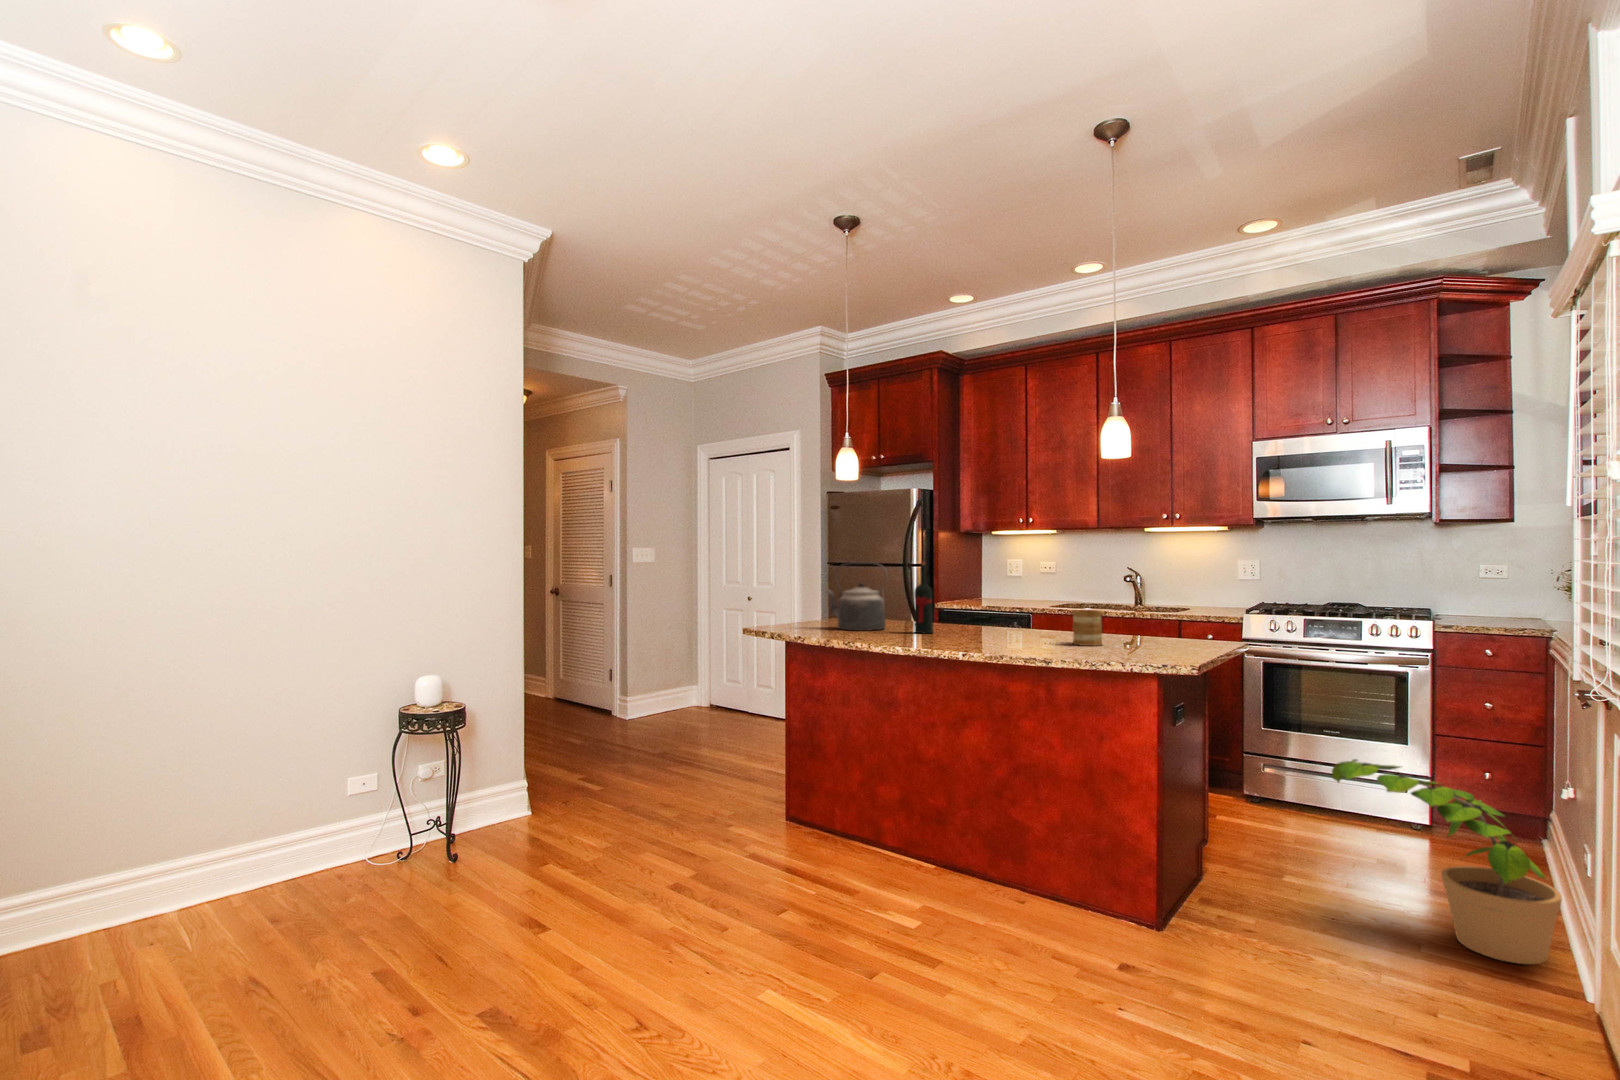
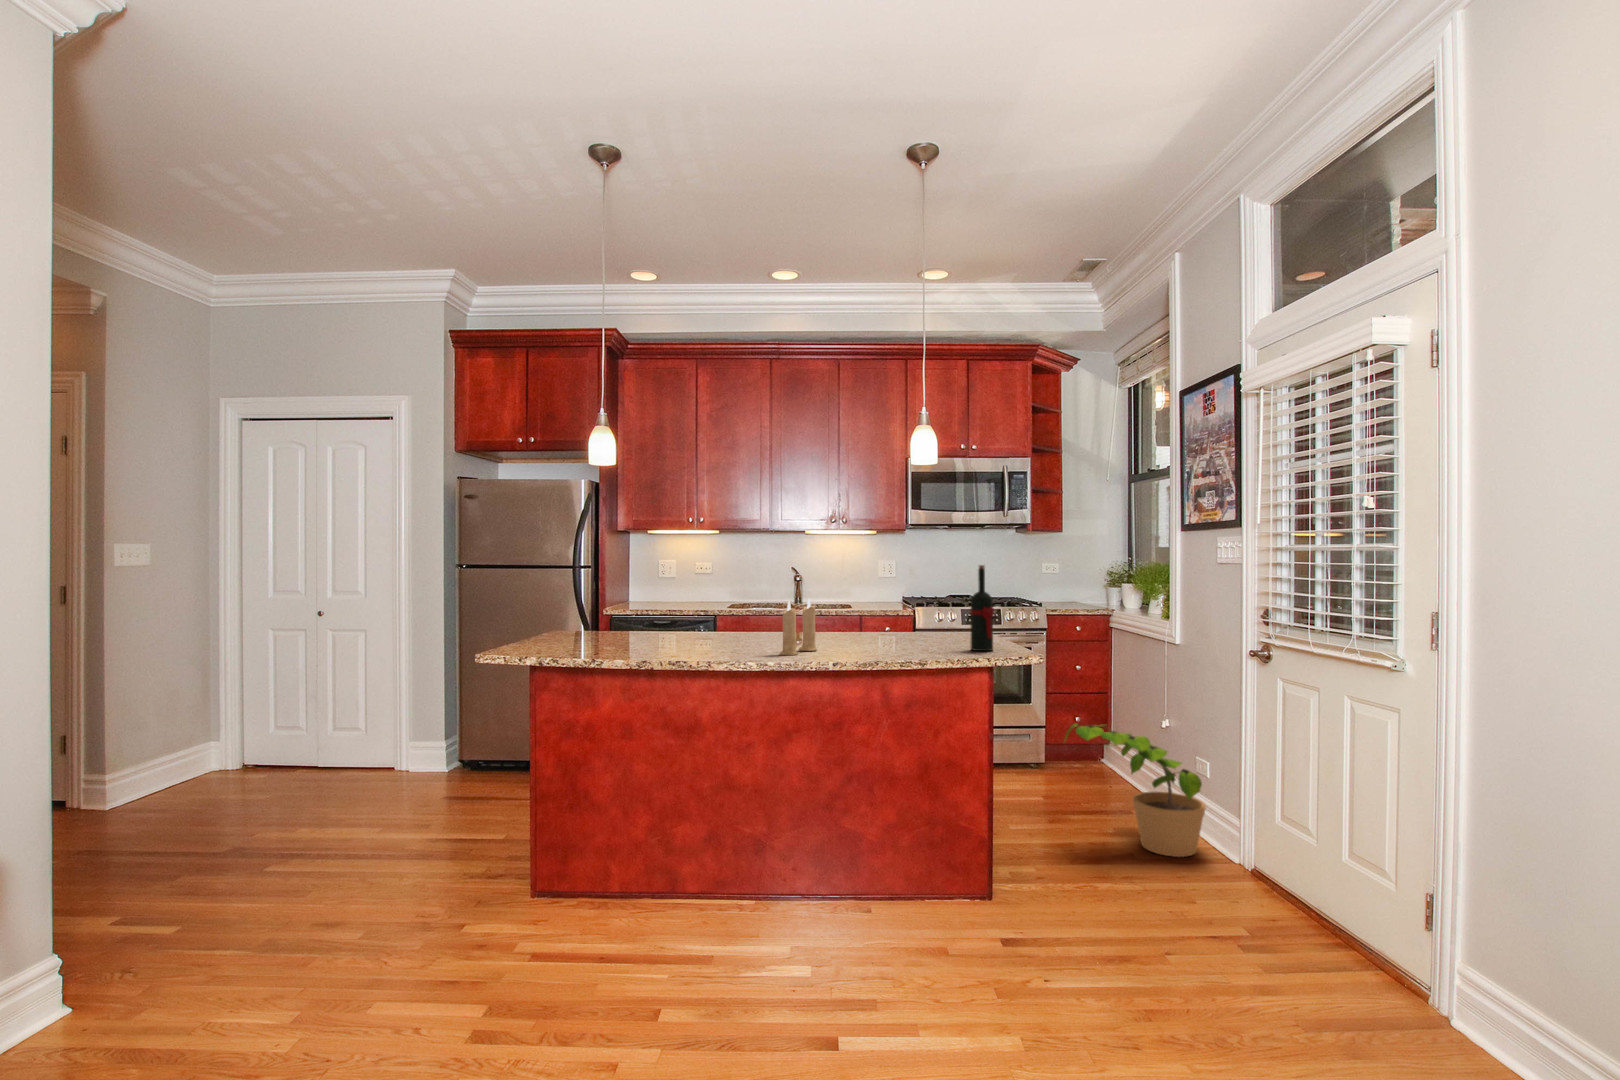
kettle: present [826,562,888,631] -> none [579,566,655,647]
wine bottle: present [914,562,933,634] -> present [971,565,994,651]
candle: none [937,592,987,644] -> present [780,599,817,655]
mug: present [1073,610,1102,646] -> none [878,612,914,647]

